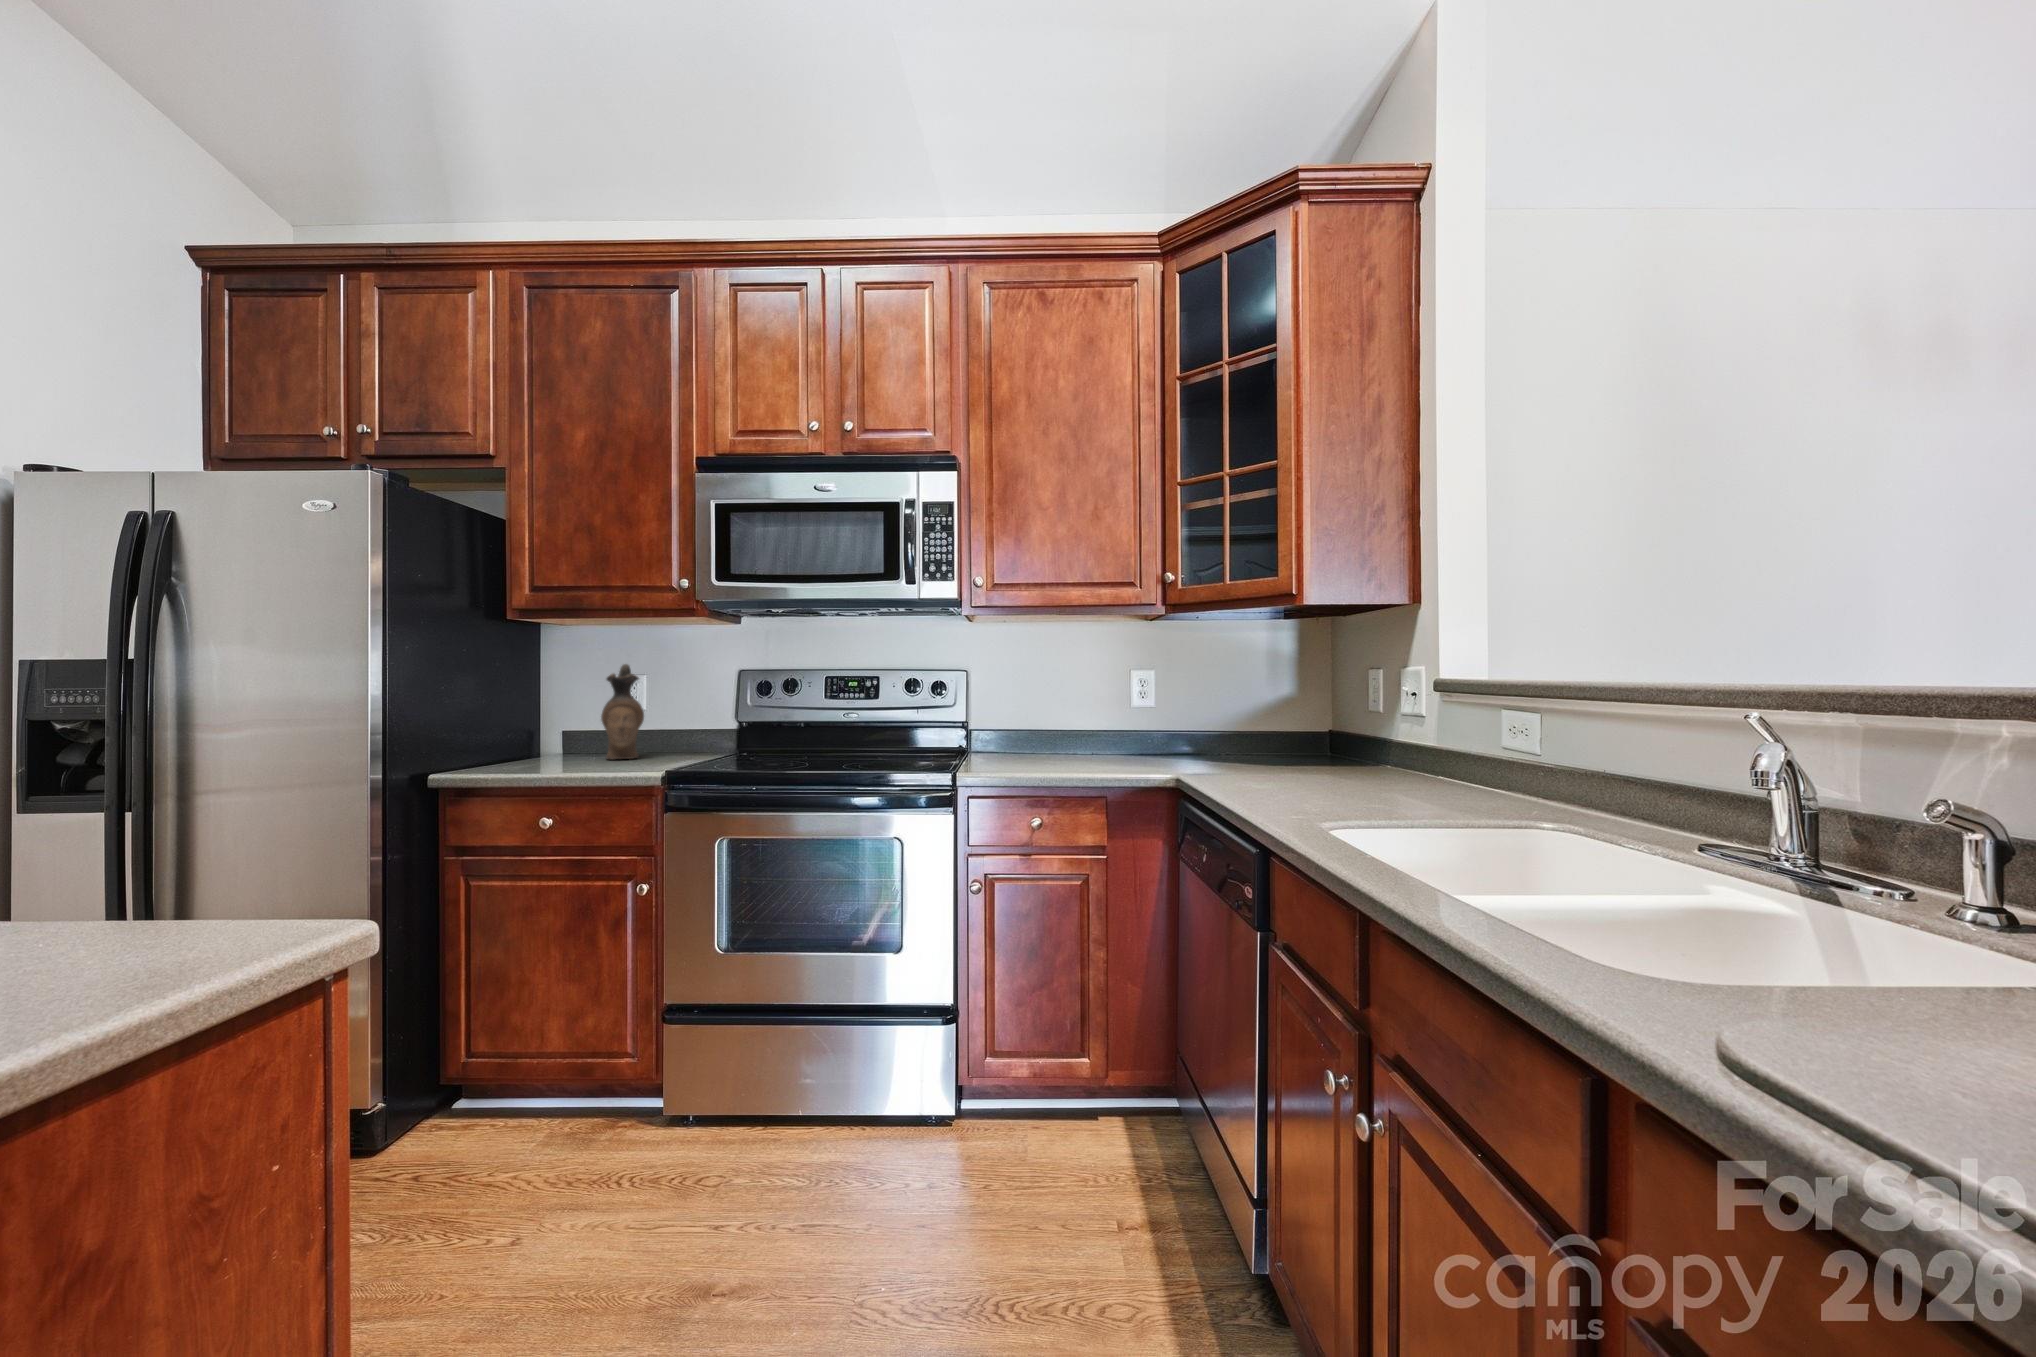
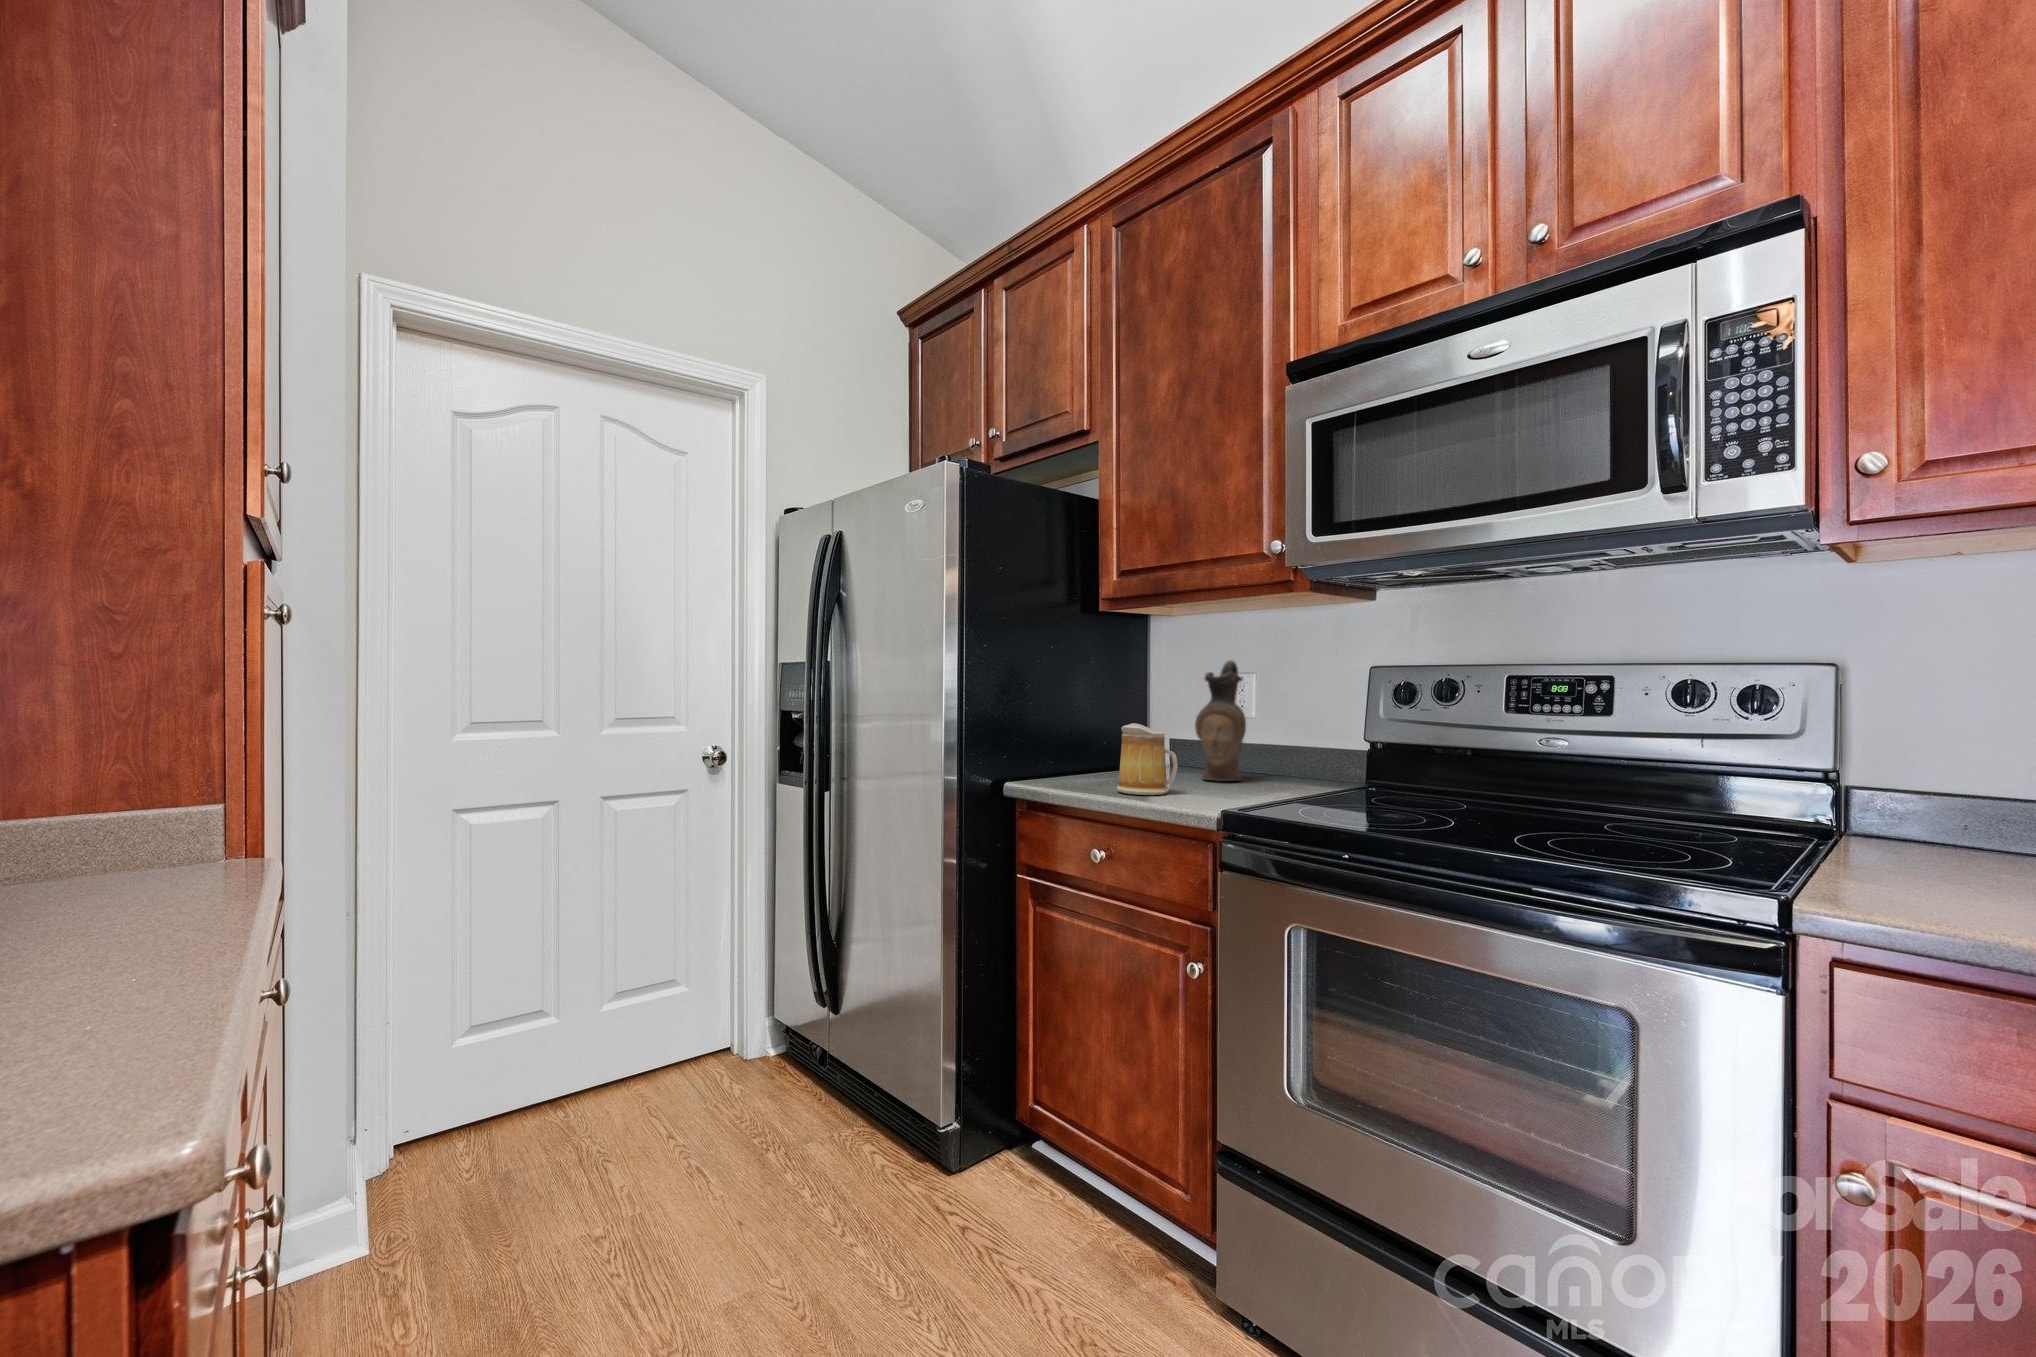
mug: none [554,715,608,771] -> present [1117,723,1178,795]

